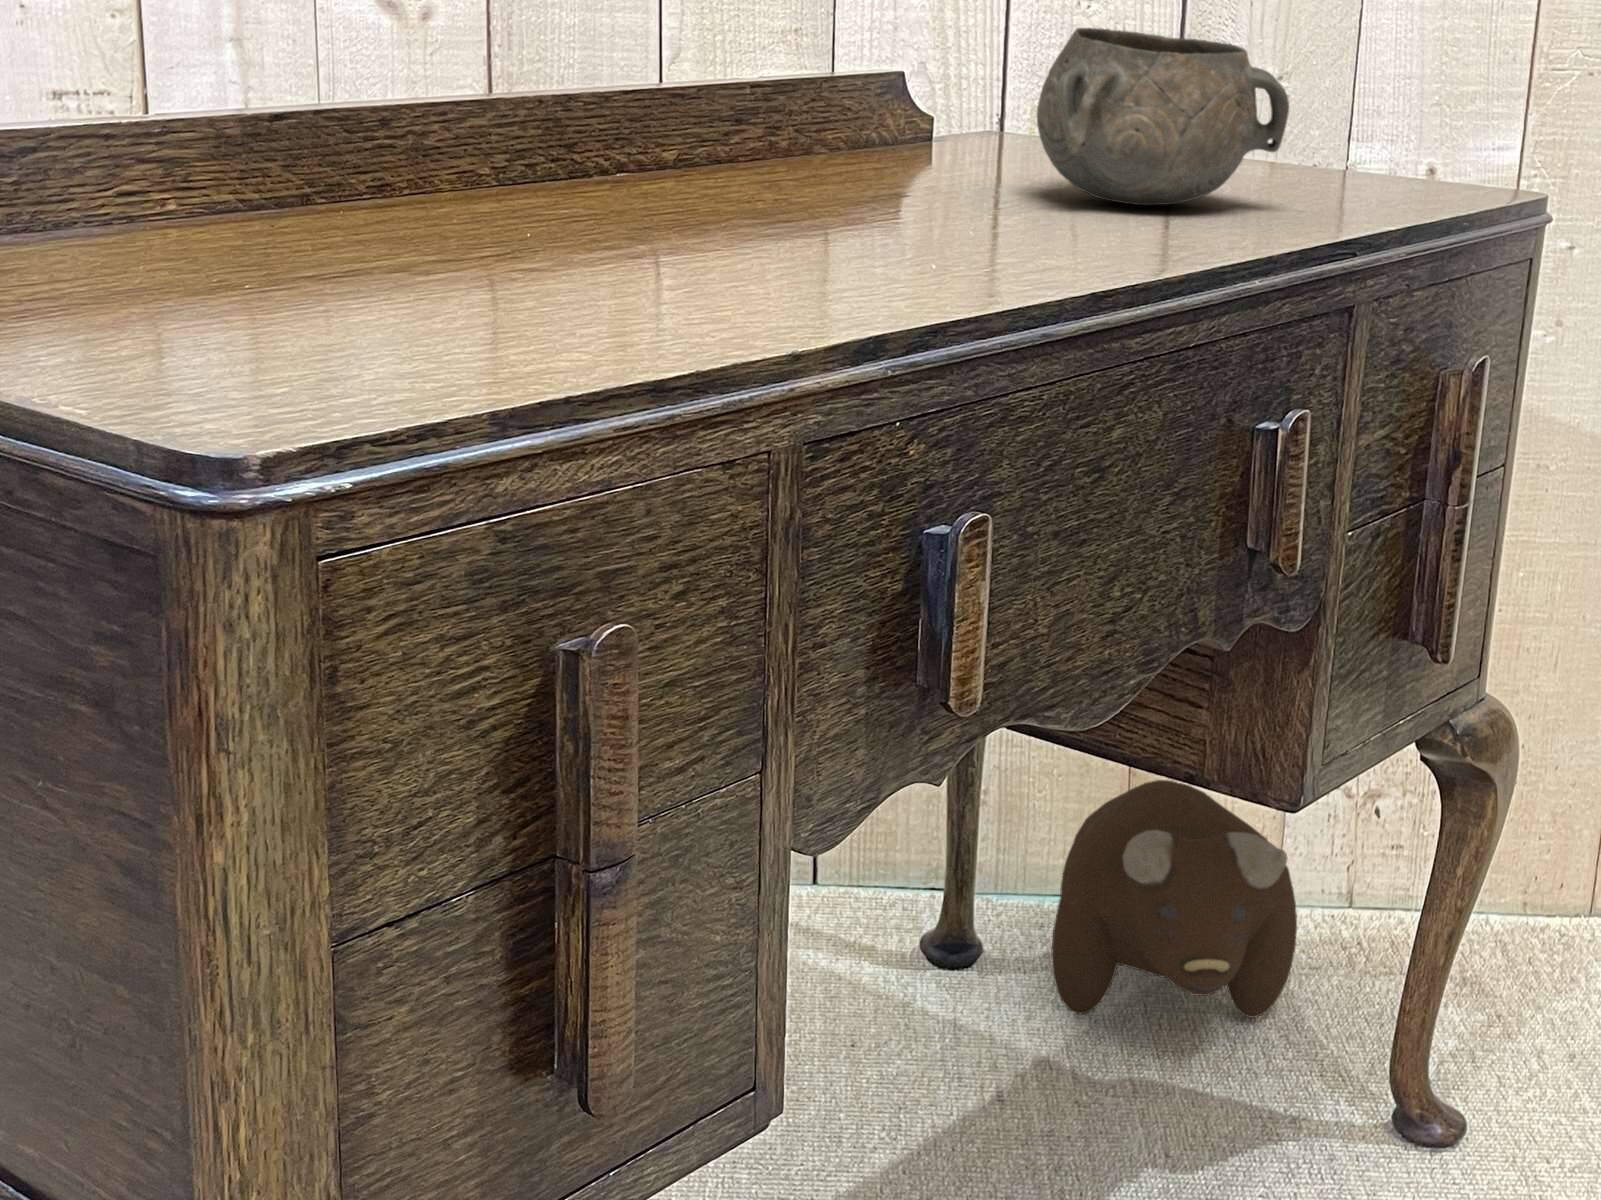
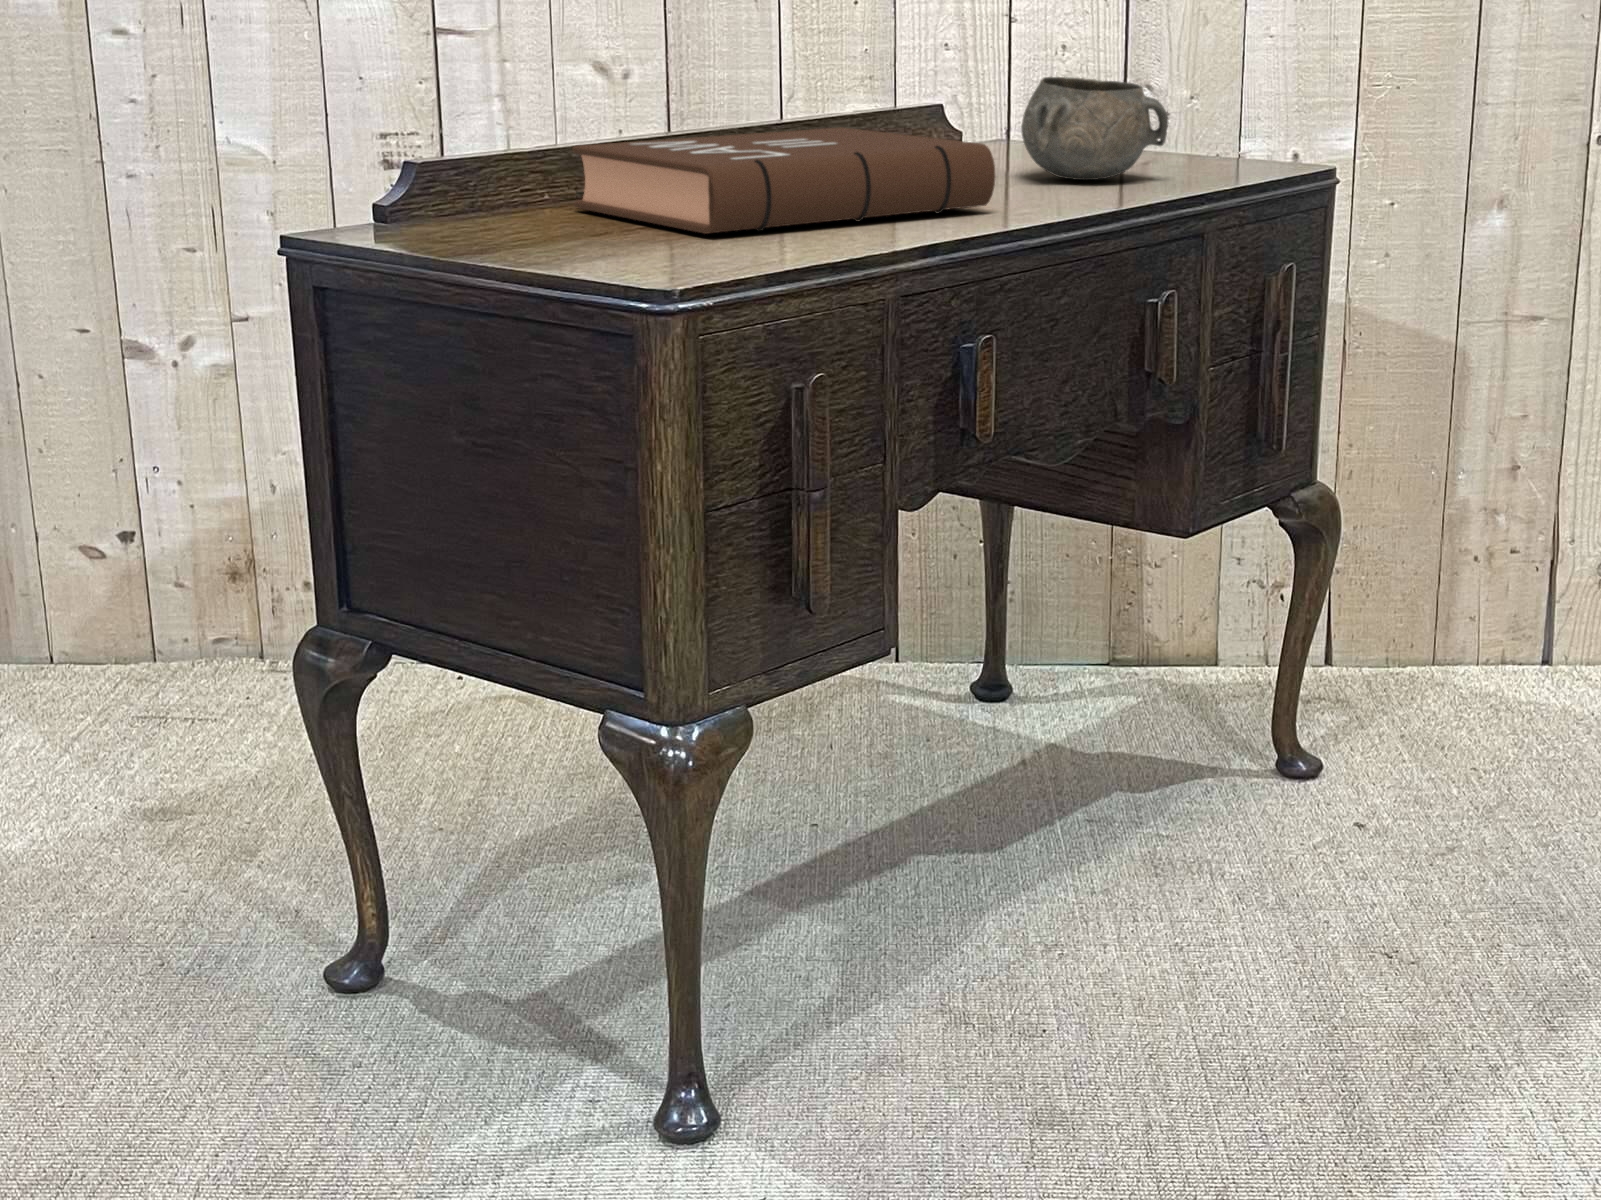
book: none [204,100,998,301] -> present [572,127,995,234]
plush toy: present [1052,780,1297,1018] -> none [1057,568,1218,723]

